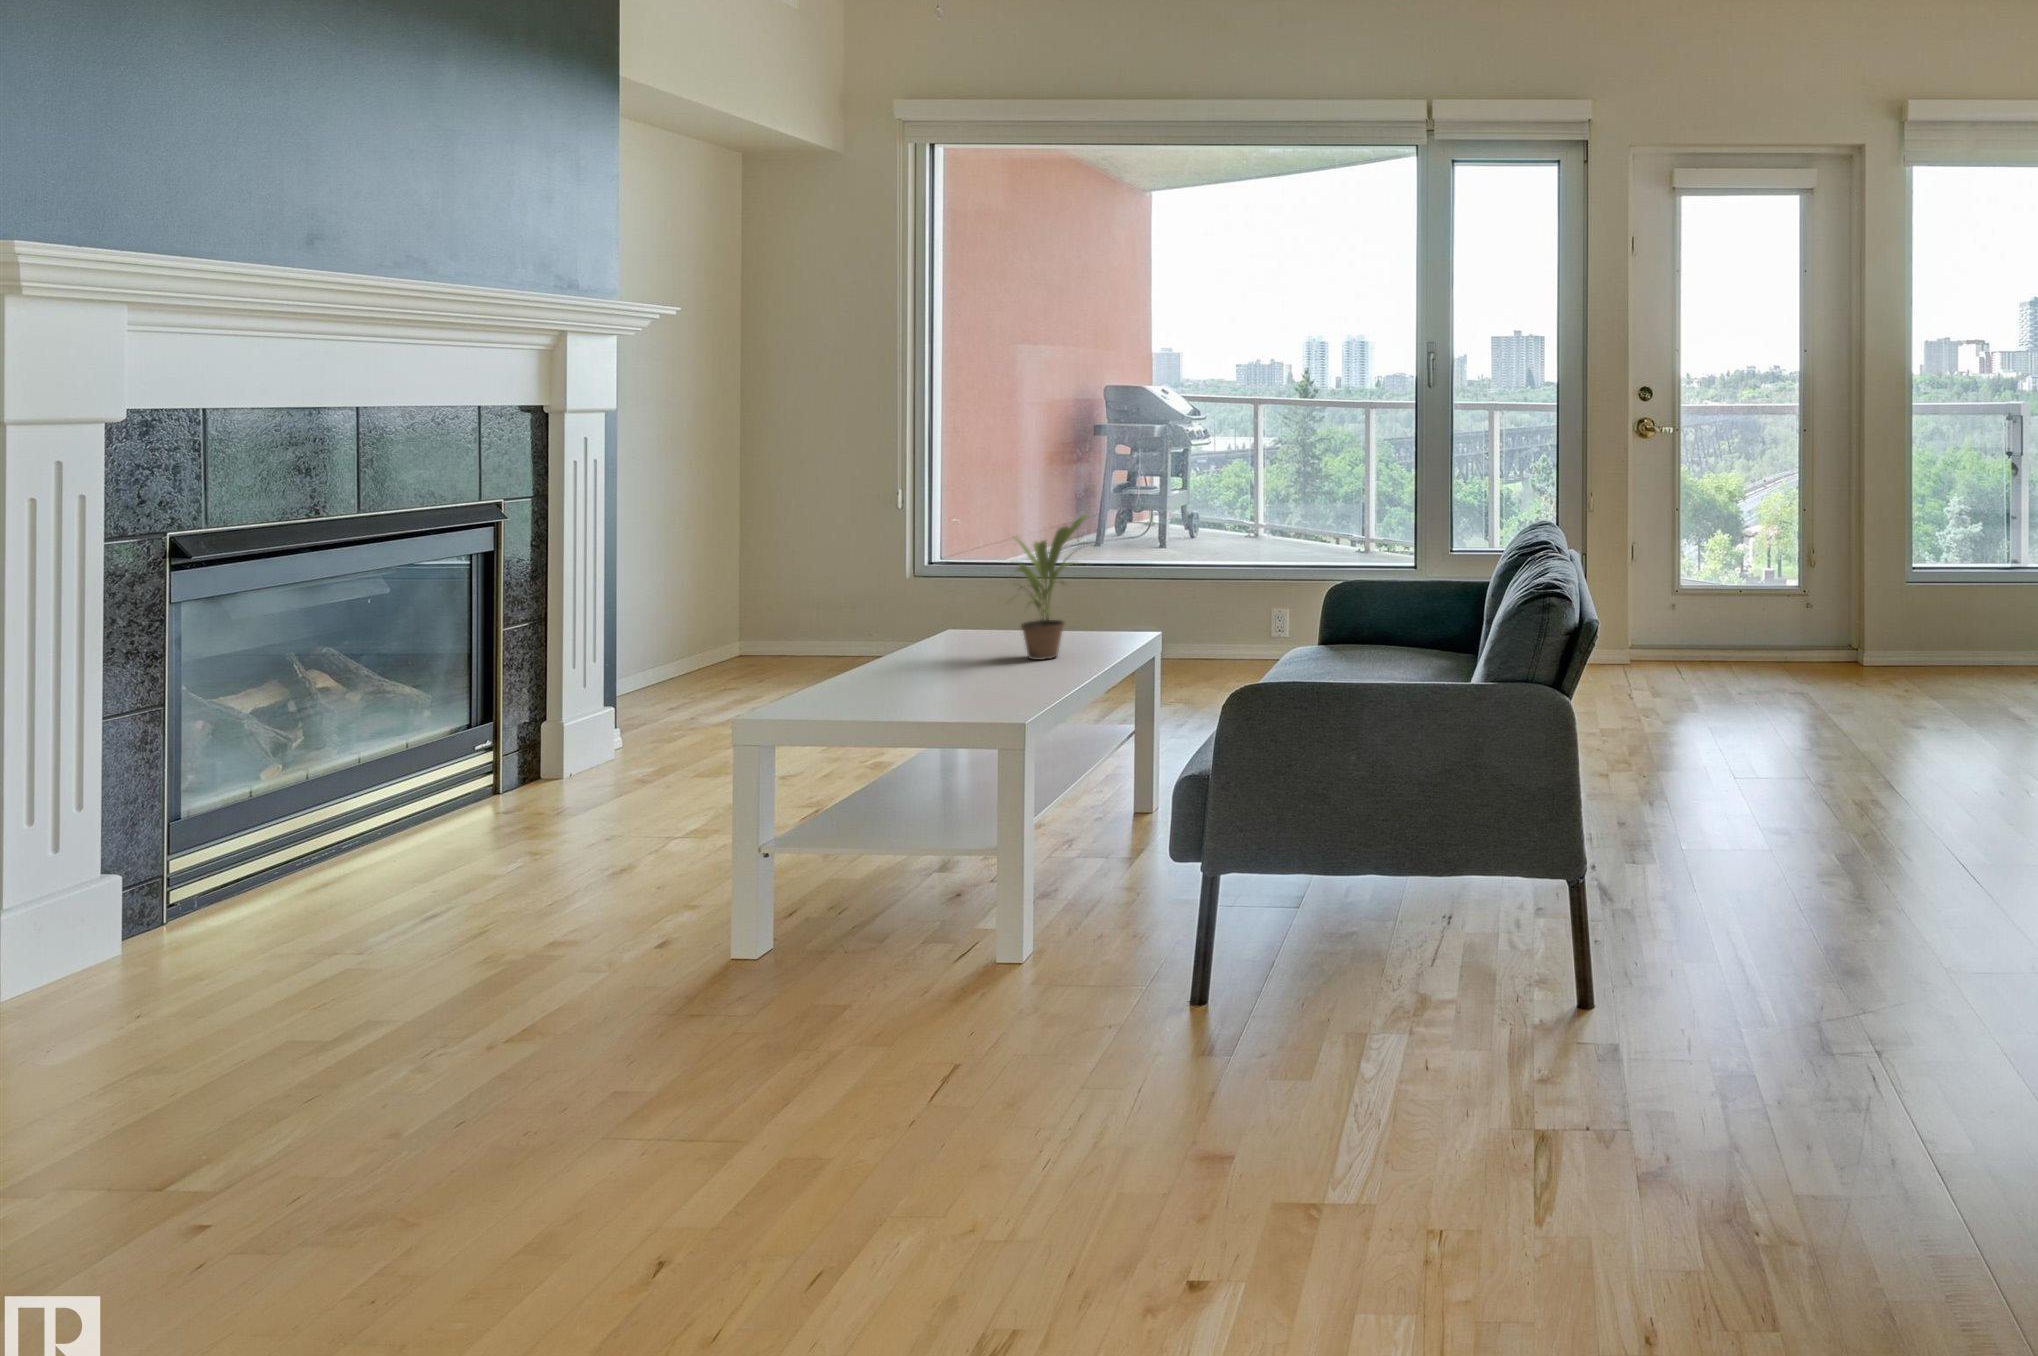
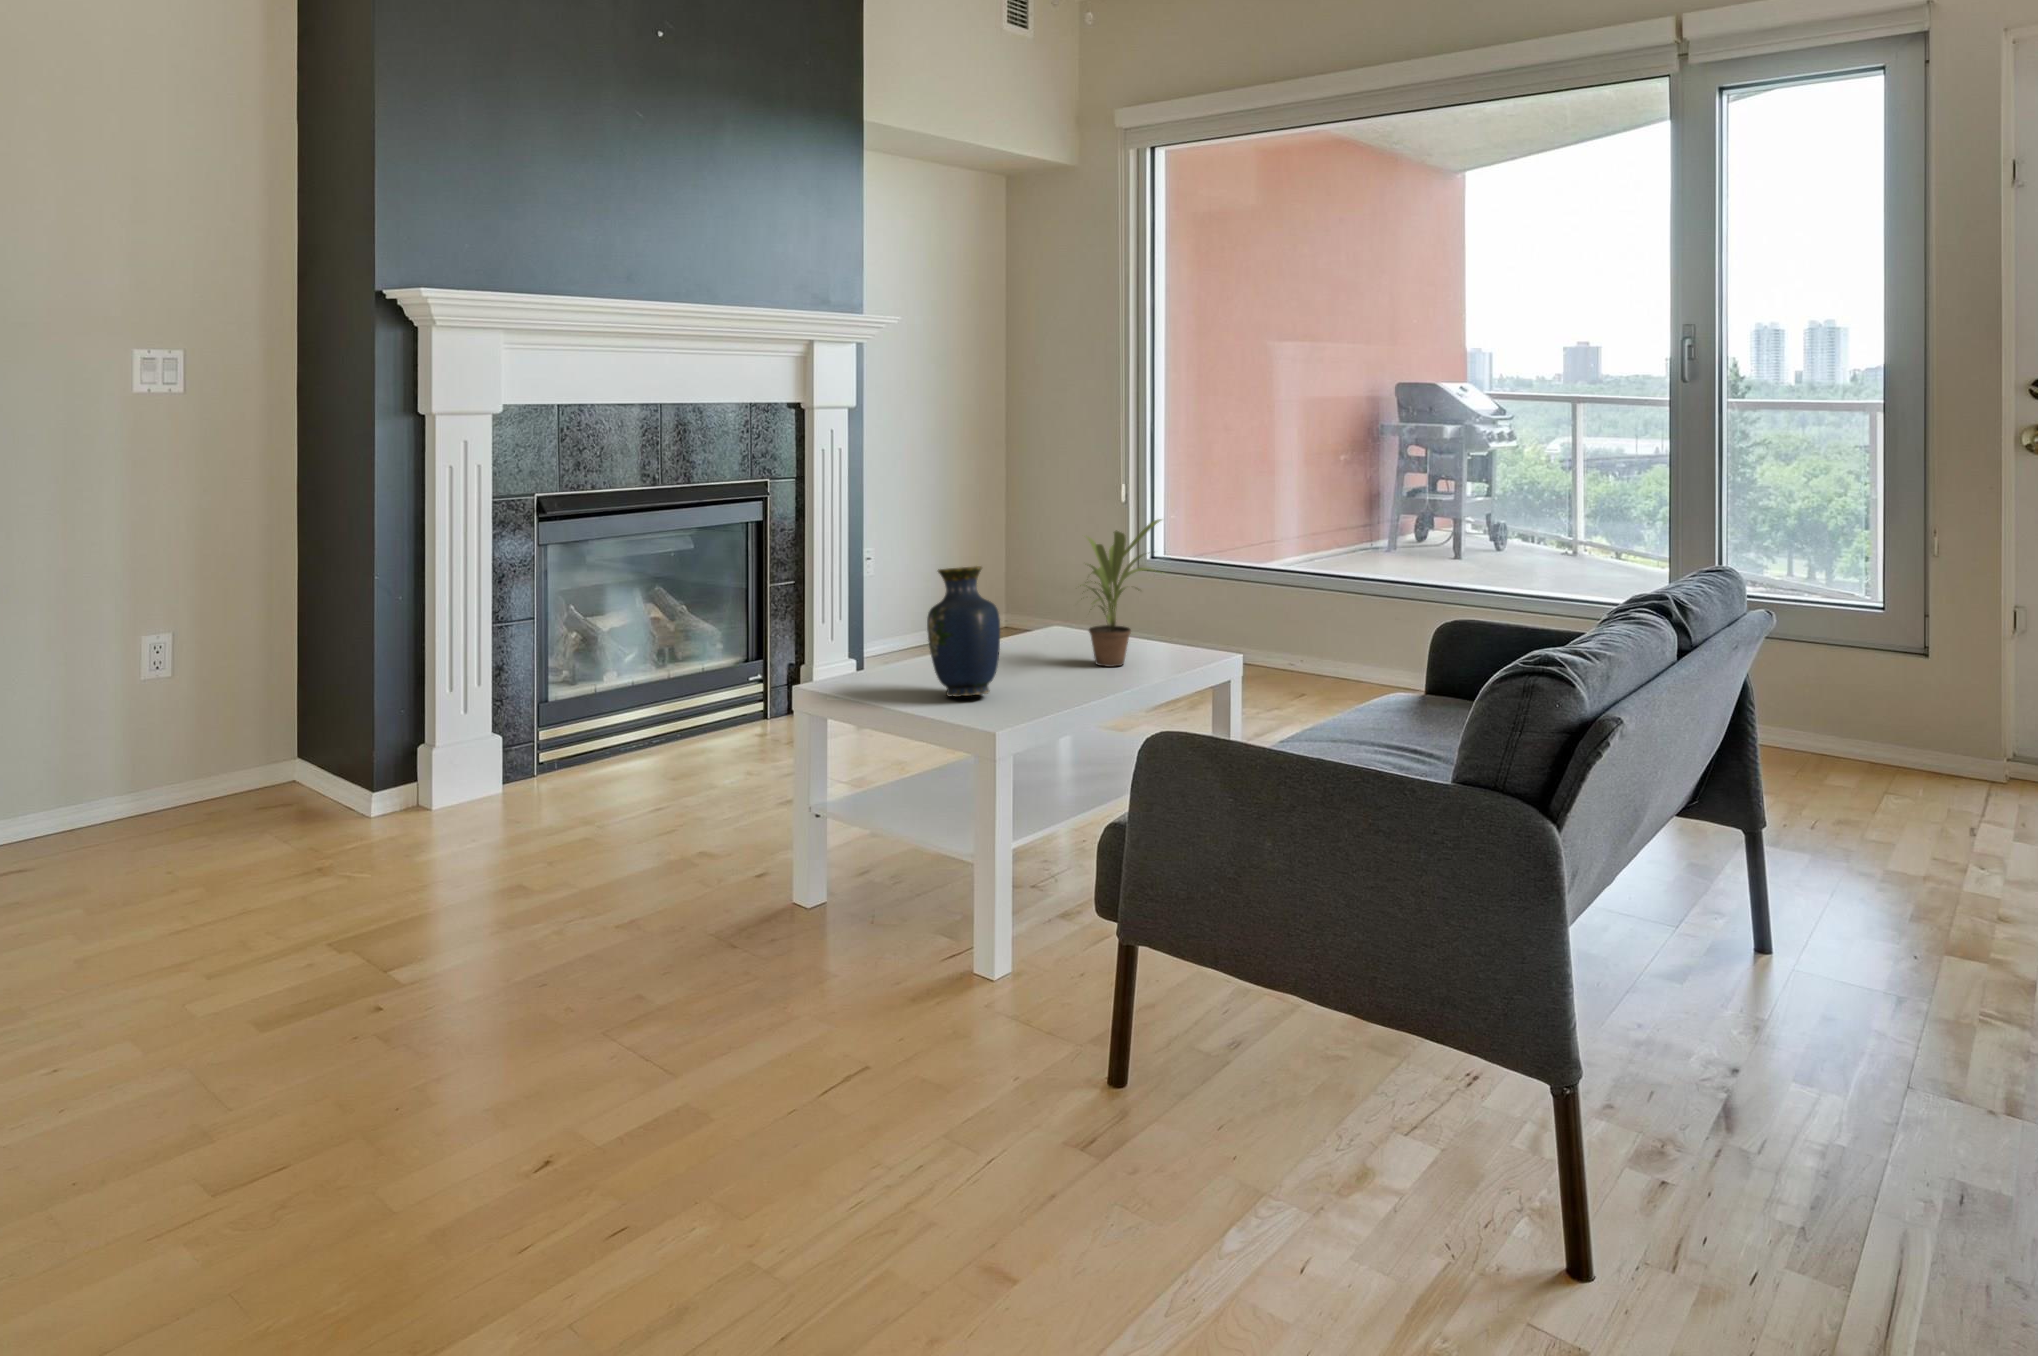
vase: none [893,568,974,703] -> present [927,566,1000,697]

